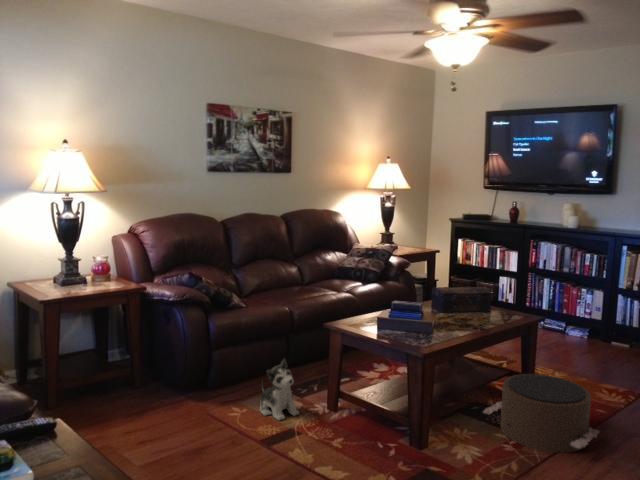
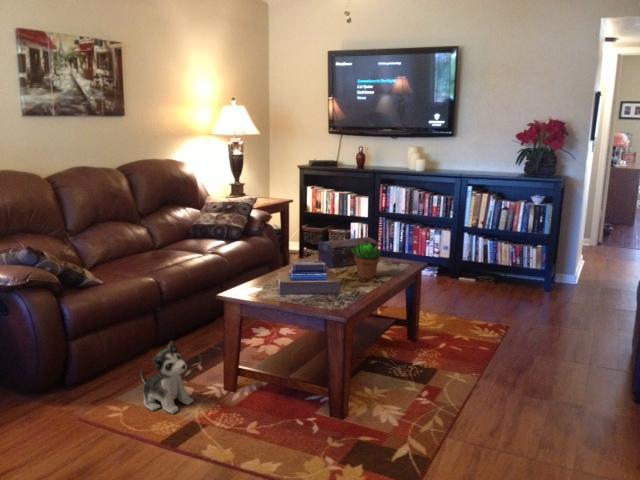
succulent plant: none [454,291,485,325] -> present [350,244,381,278]
pouf: present [484,374,599,453] -> none [389,321,501,398]

